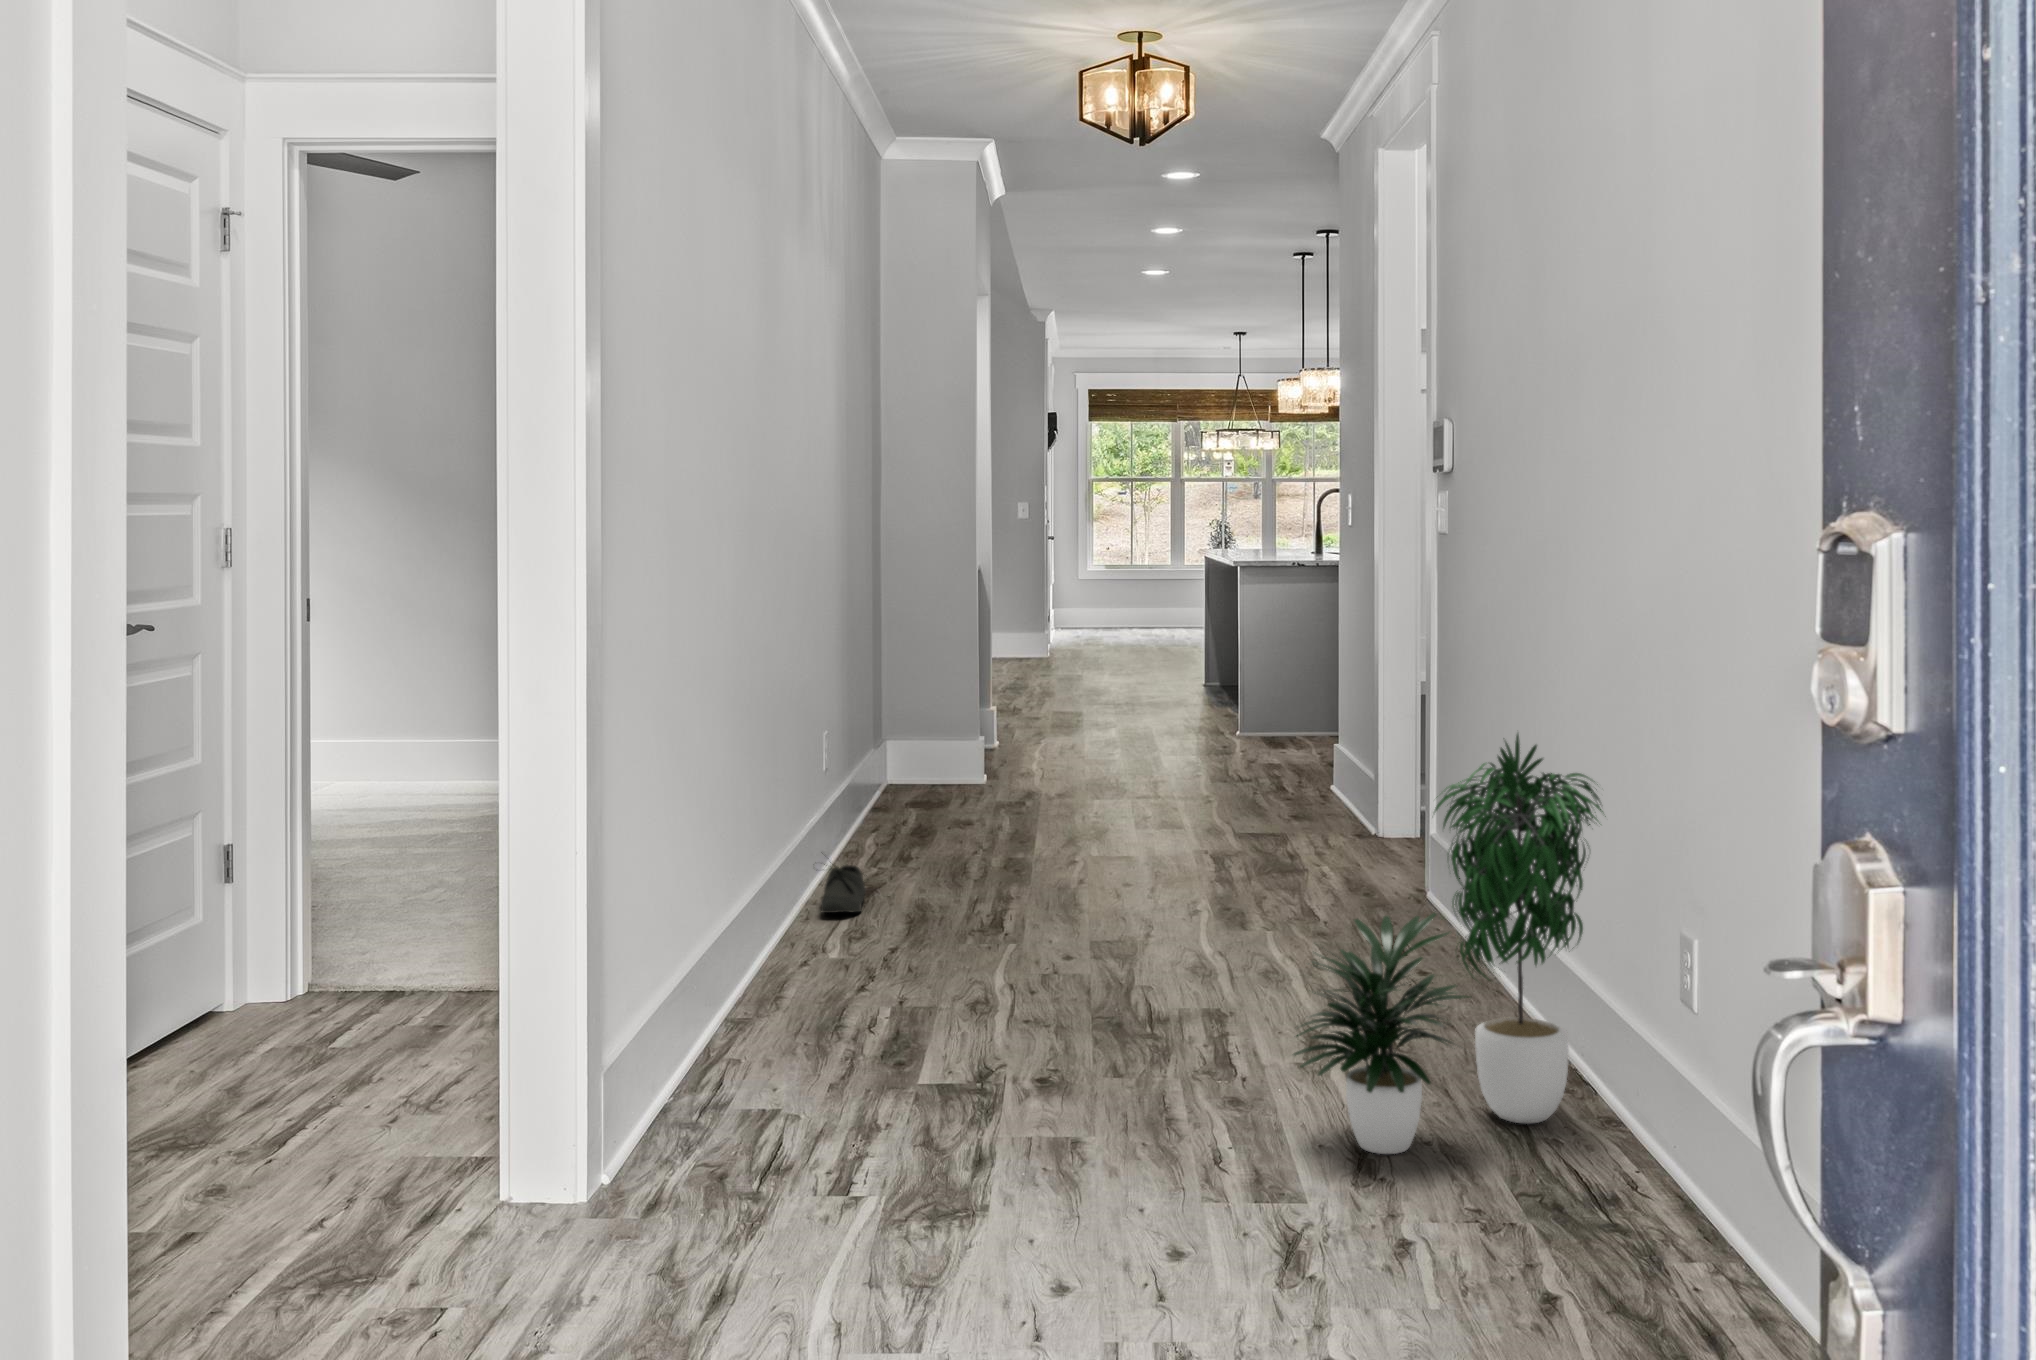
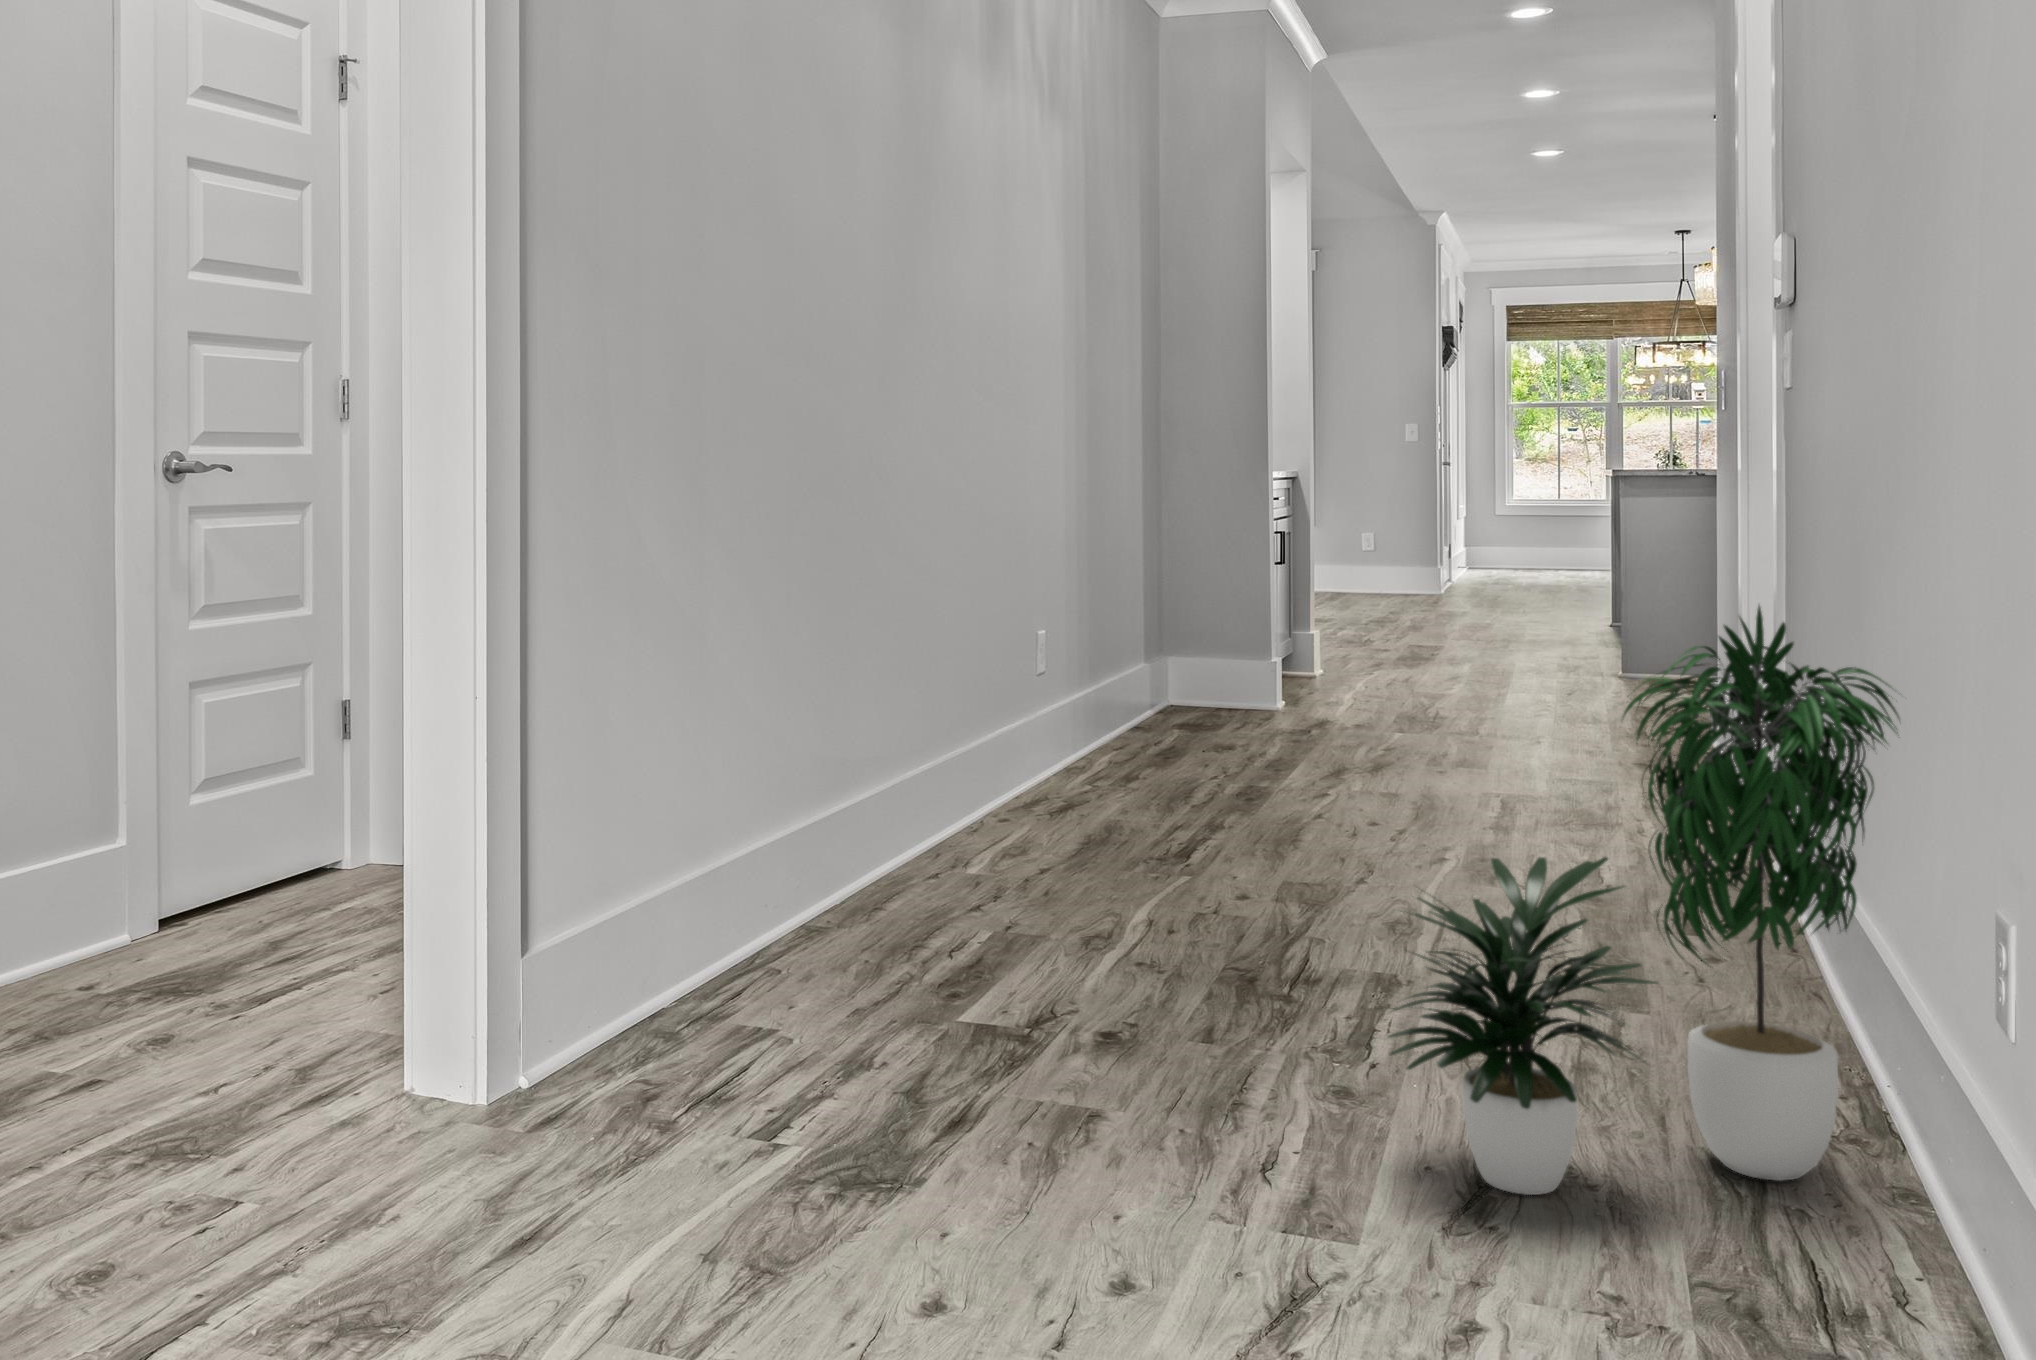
shoe: present [821,862,866,913] -> none [992,757,1055,827]

